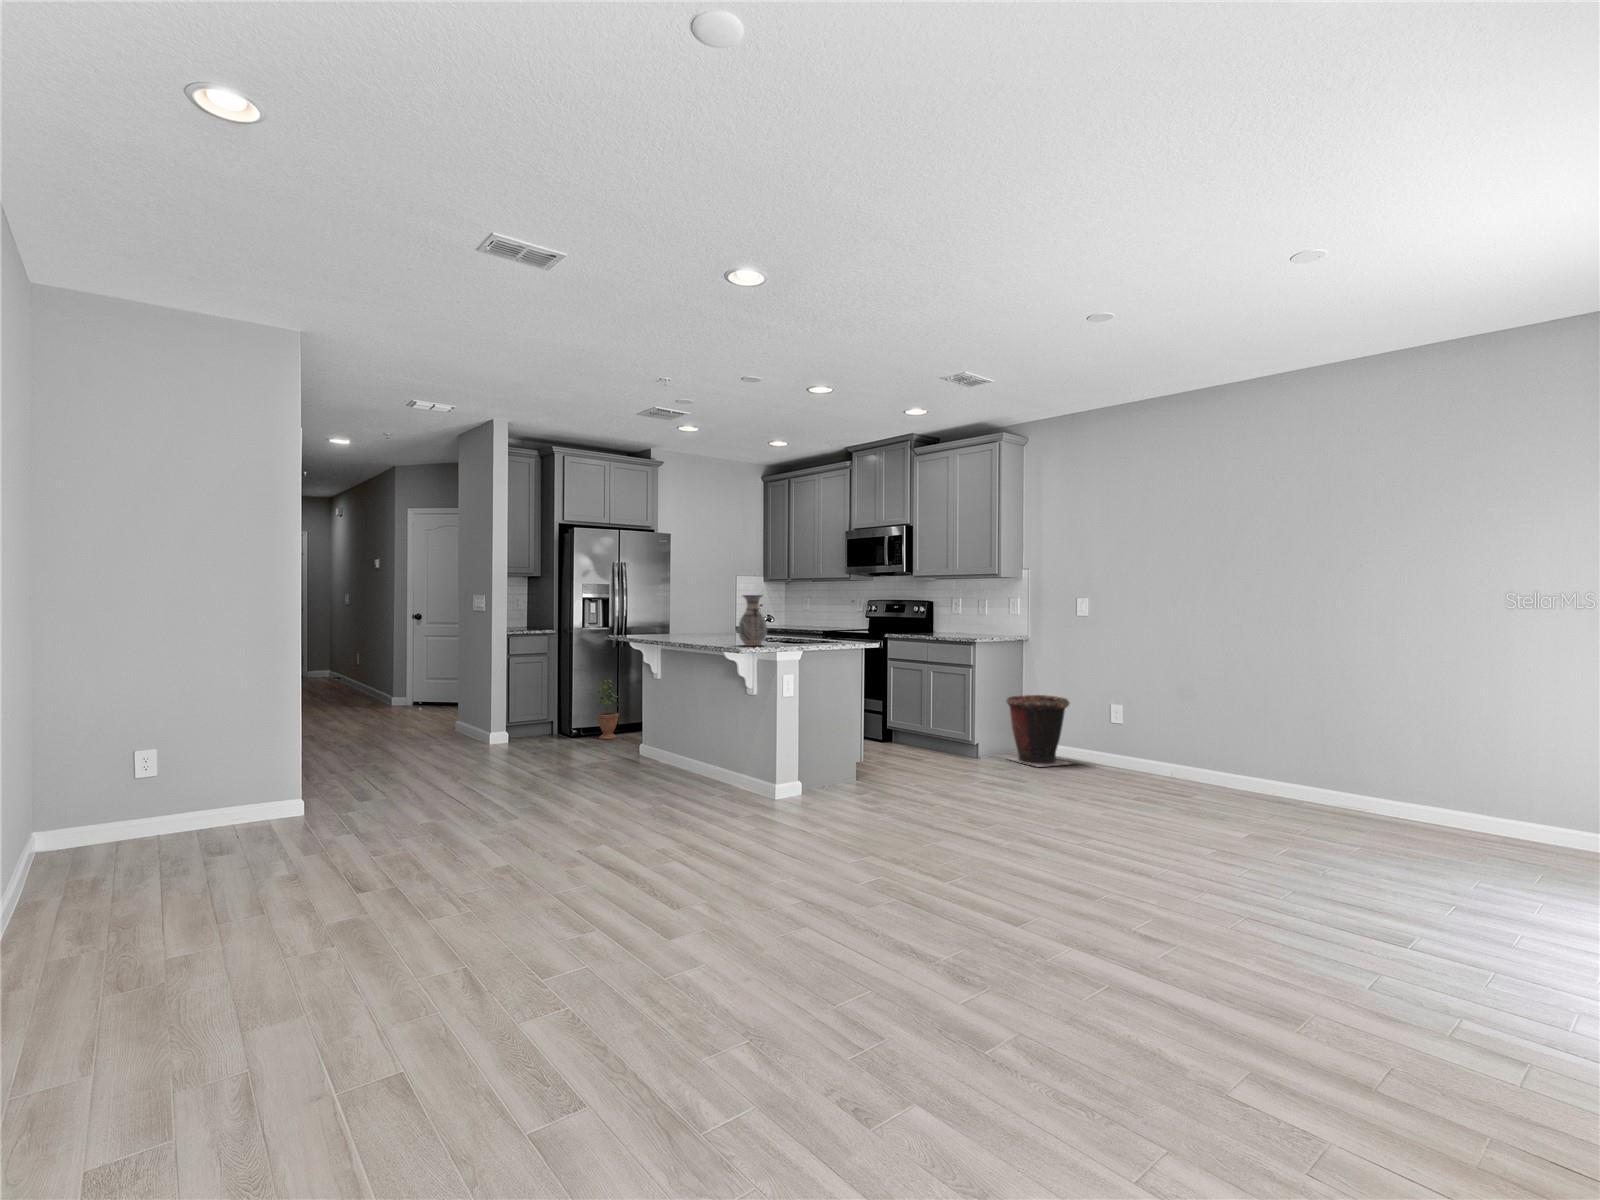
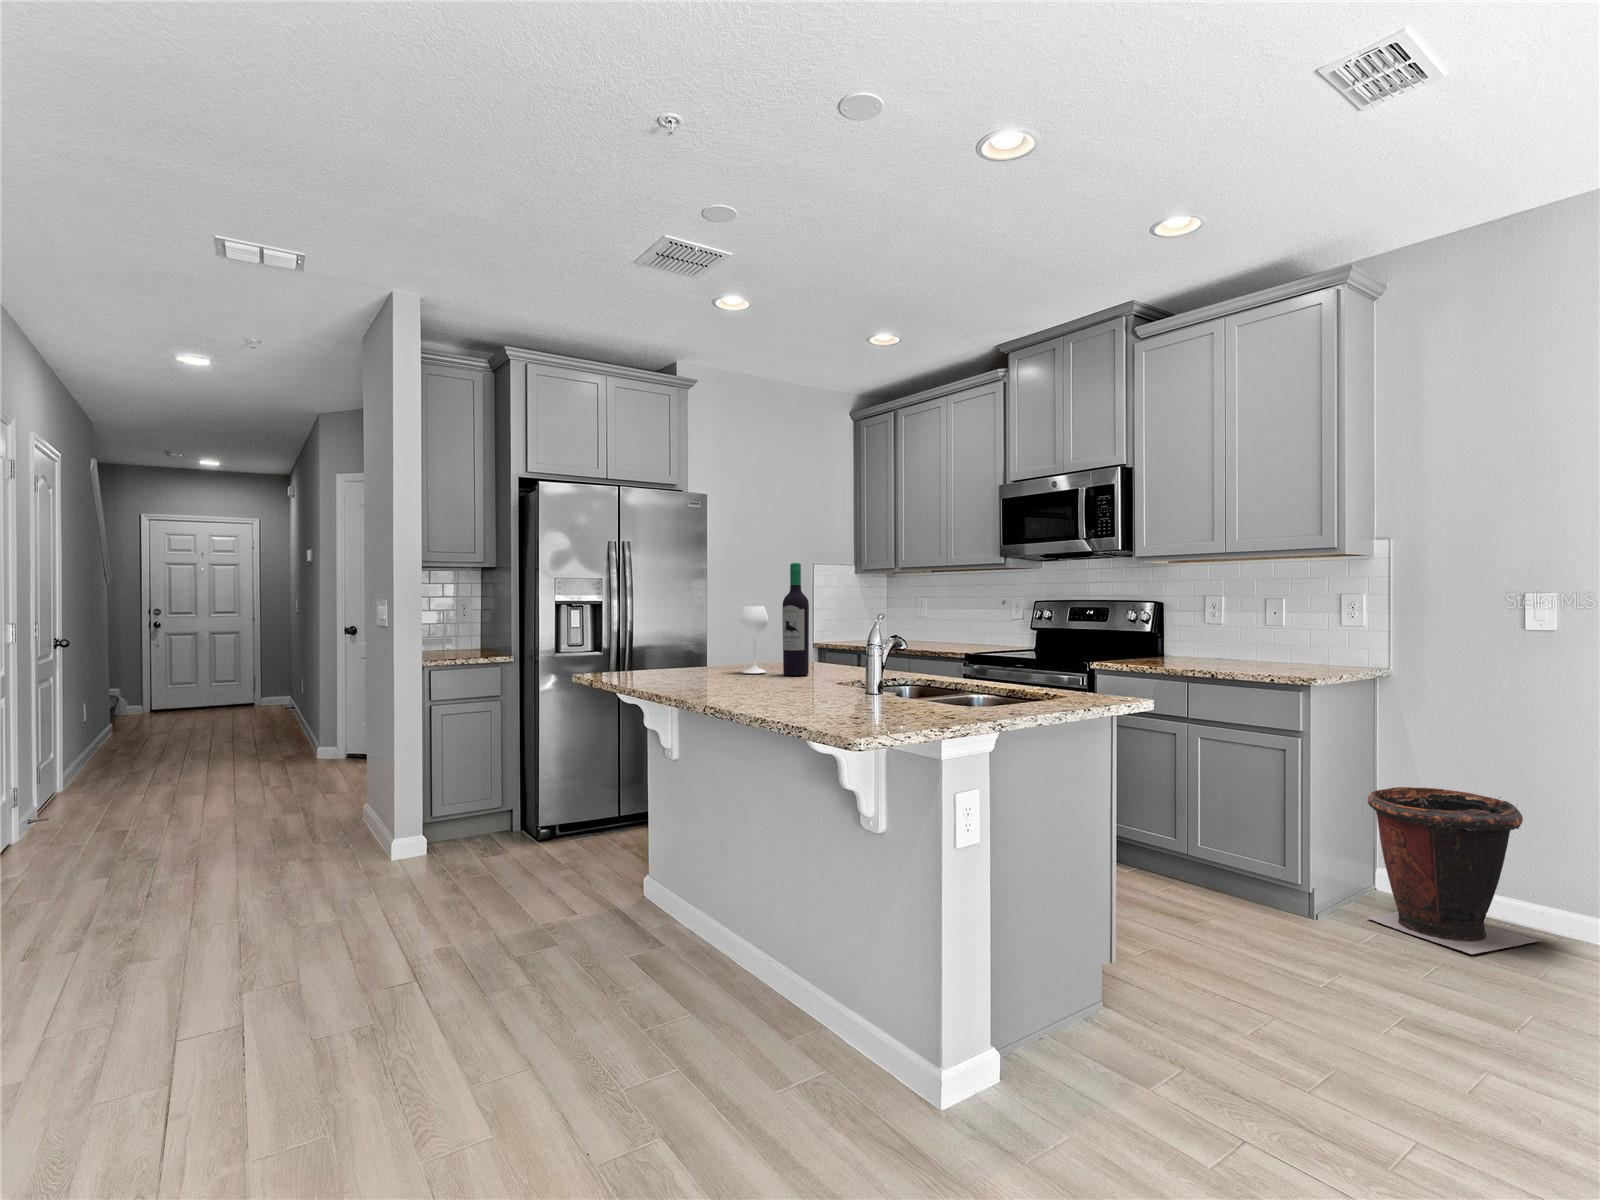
wine bottle: none [693,579,729,636] -> present [740,563,809,676]
vase: present [738,595,767,646] -> none [843,593,914,721]
potted plant: present [593,679,619,739] -> none [572,737,617,847]

